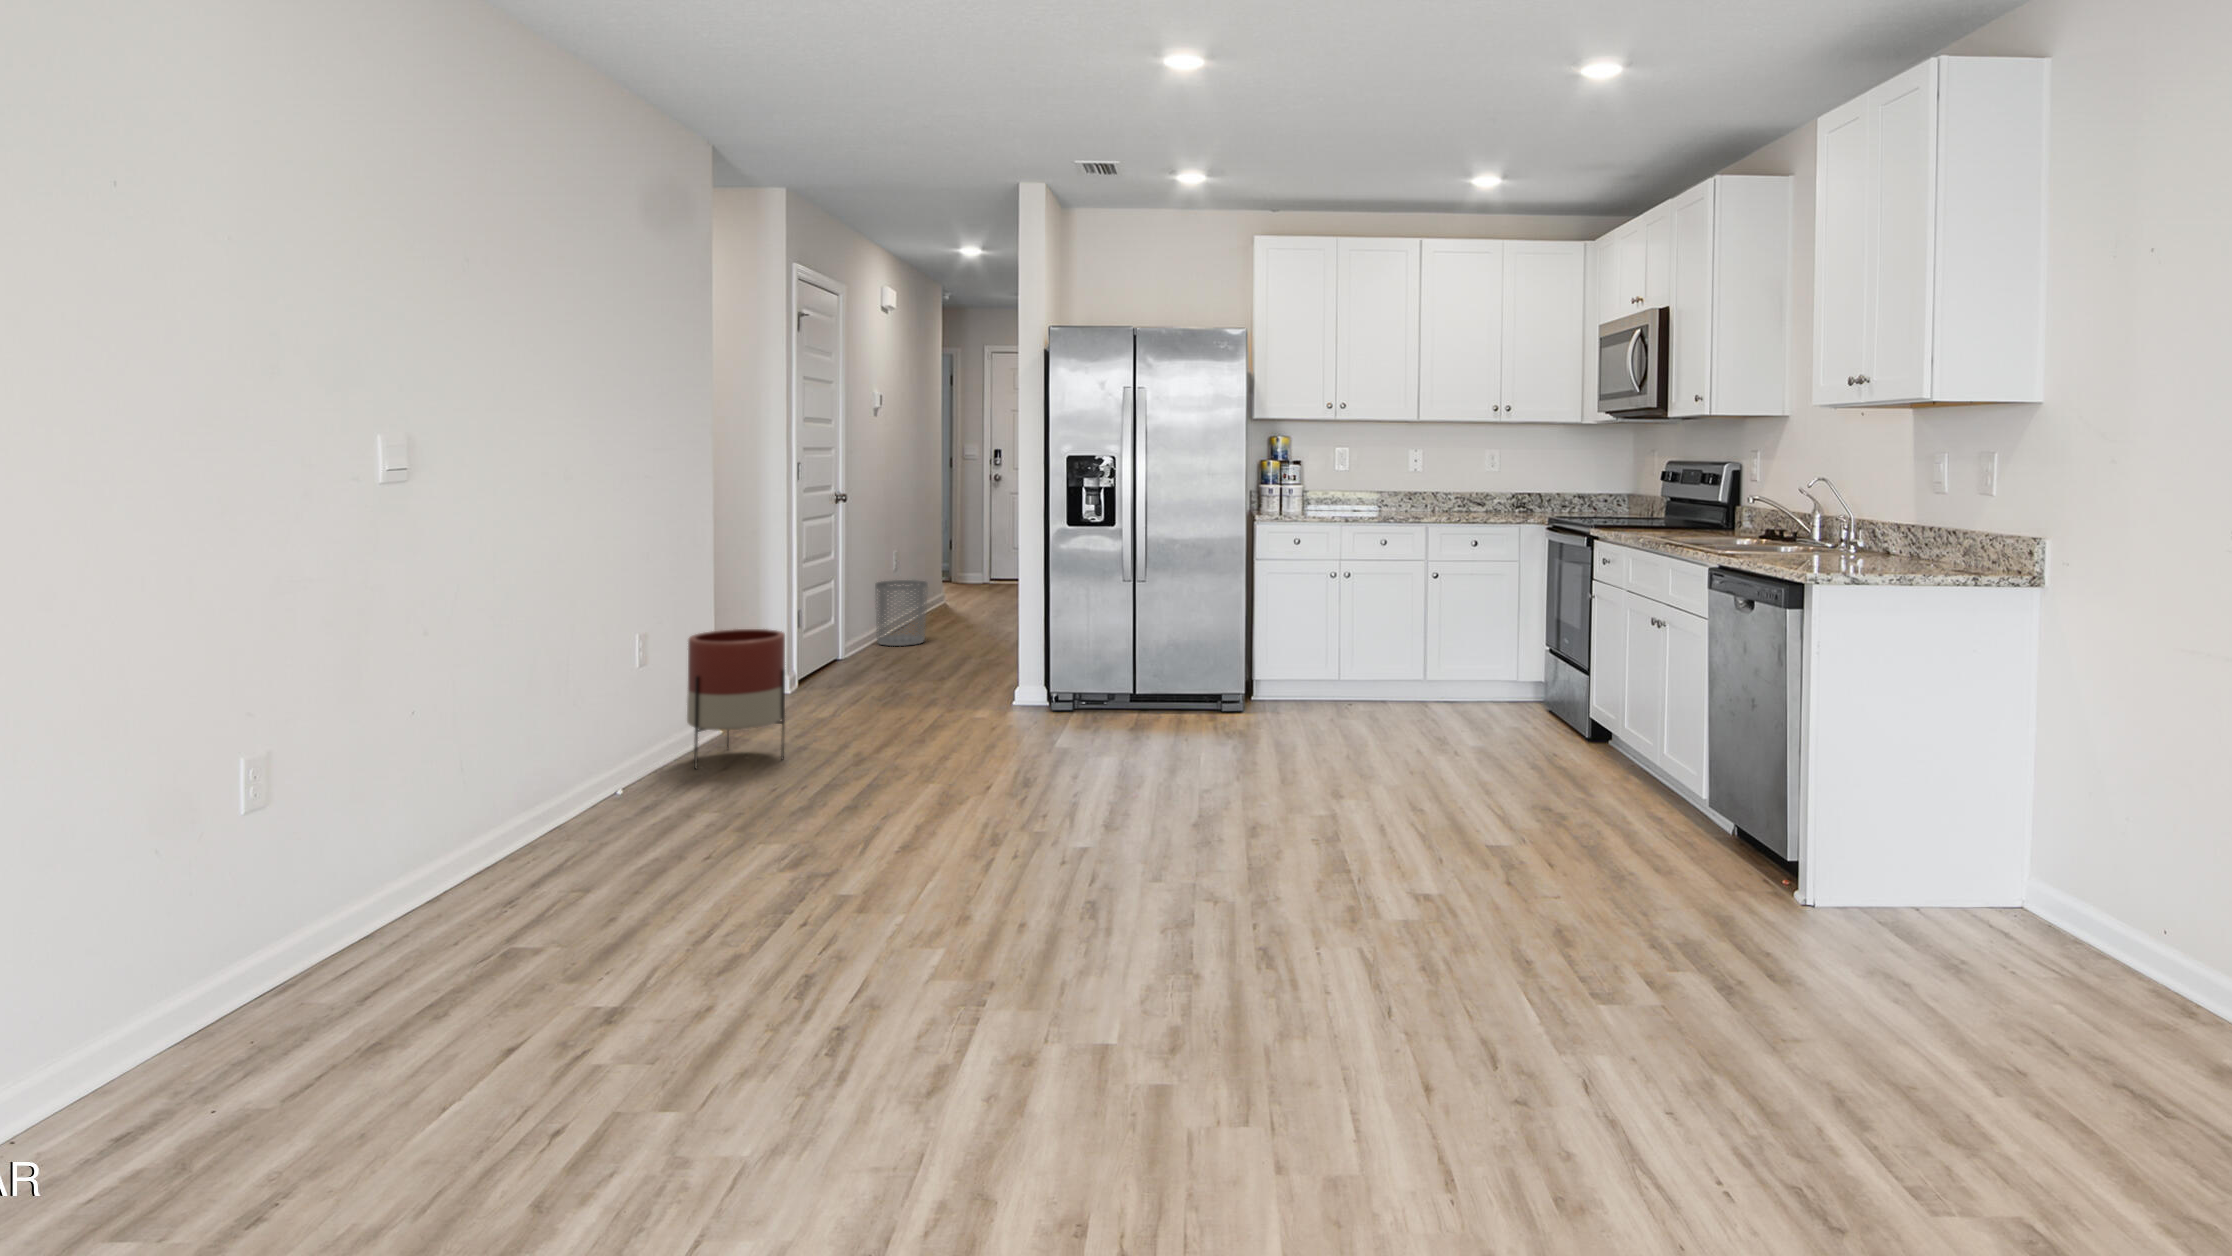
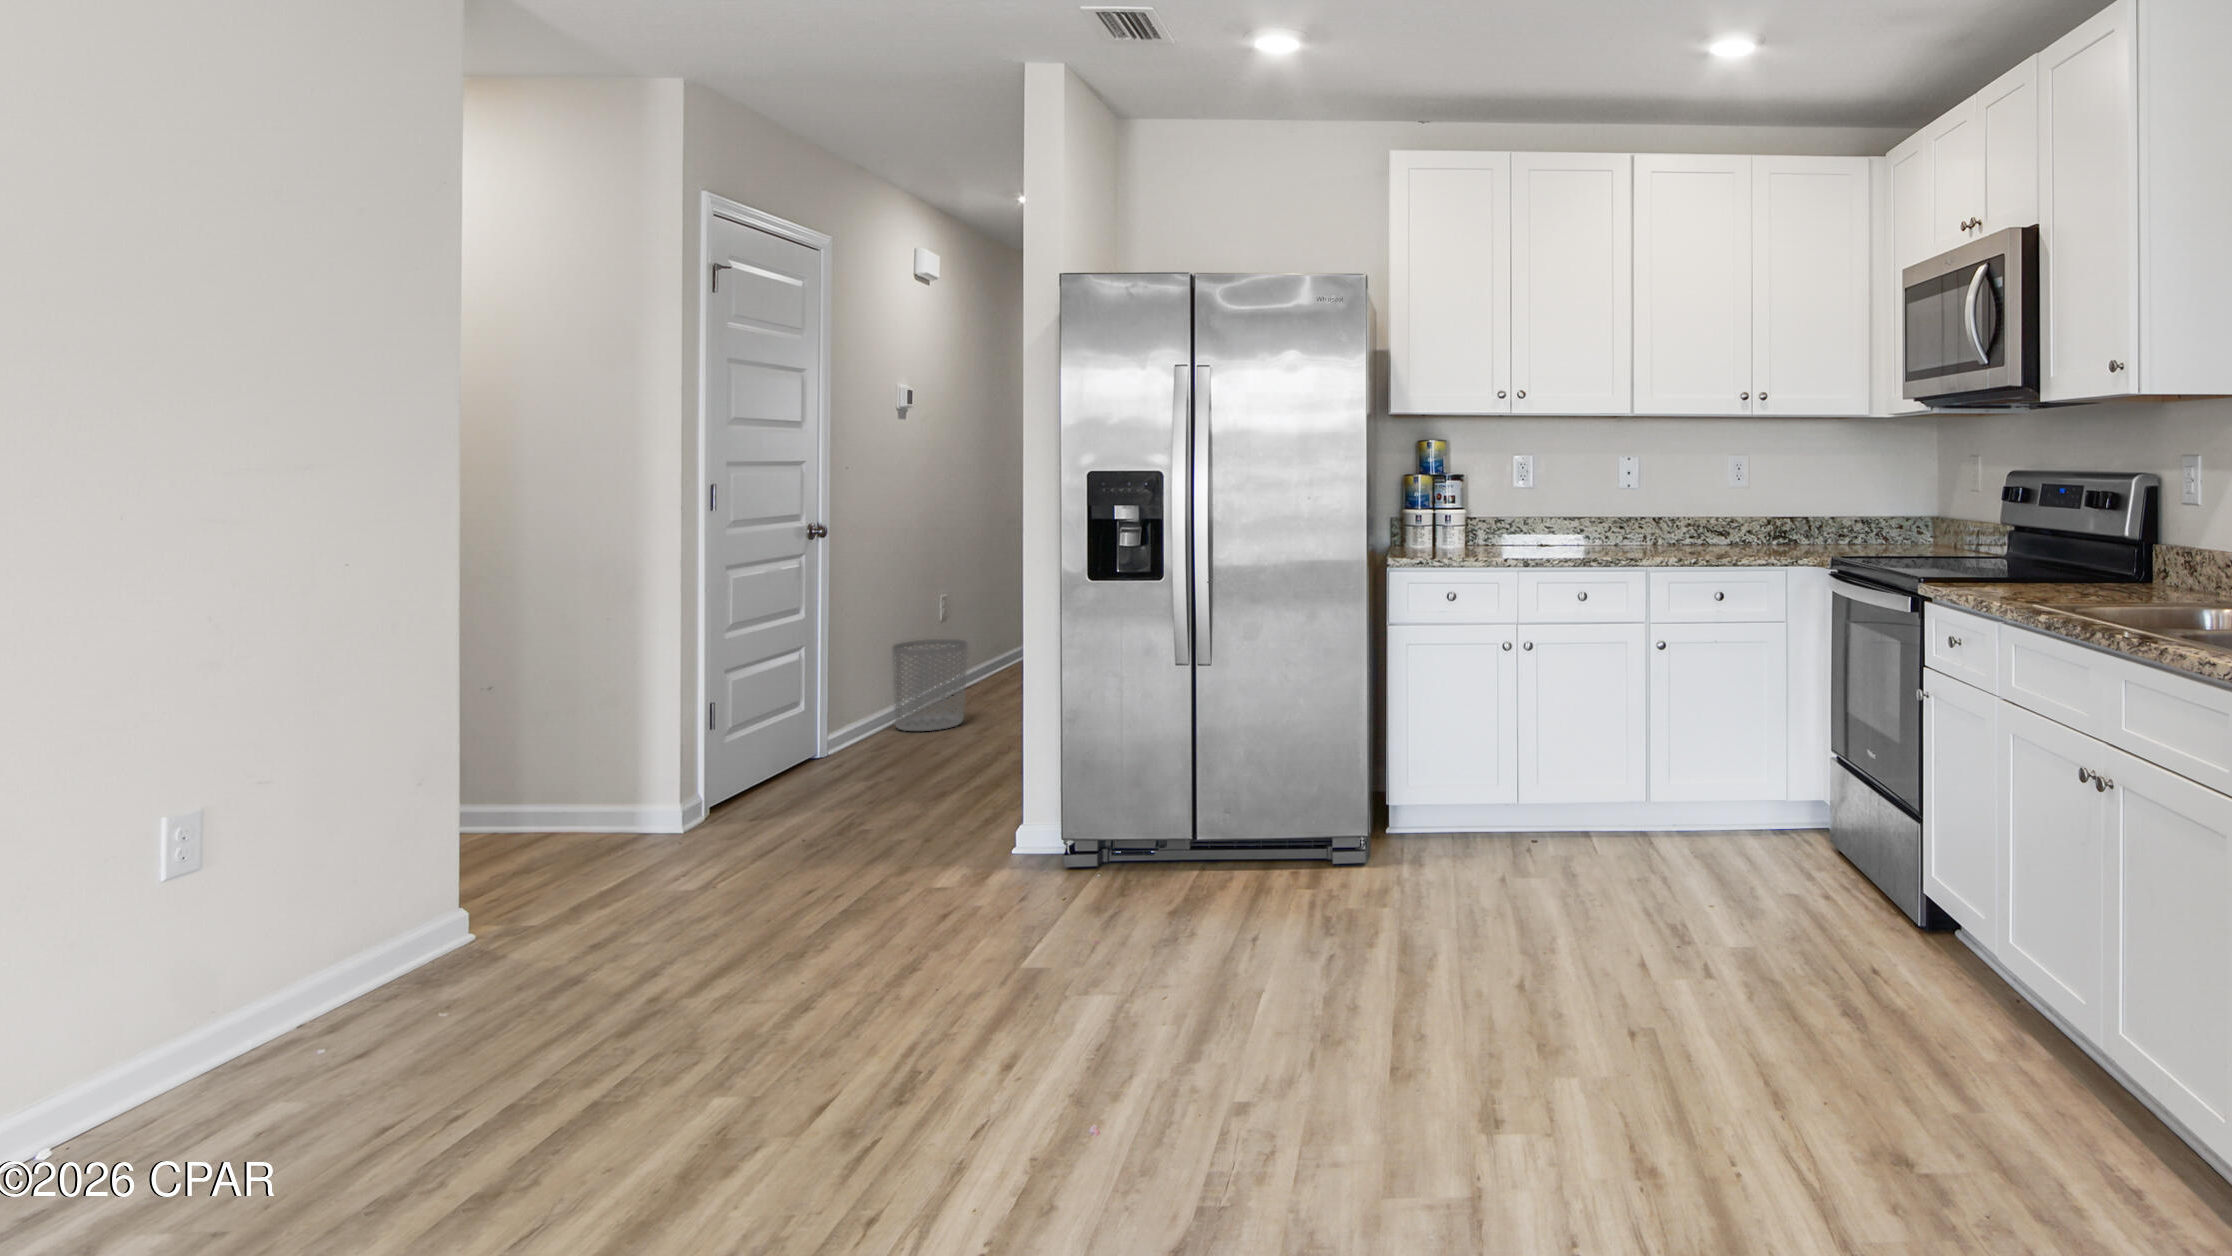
planter: present [687,629,785,768] -> none [328,774,541,1050]

